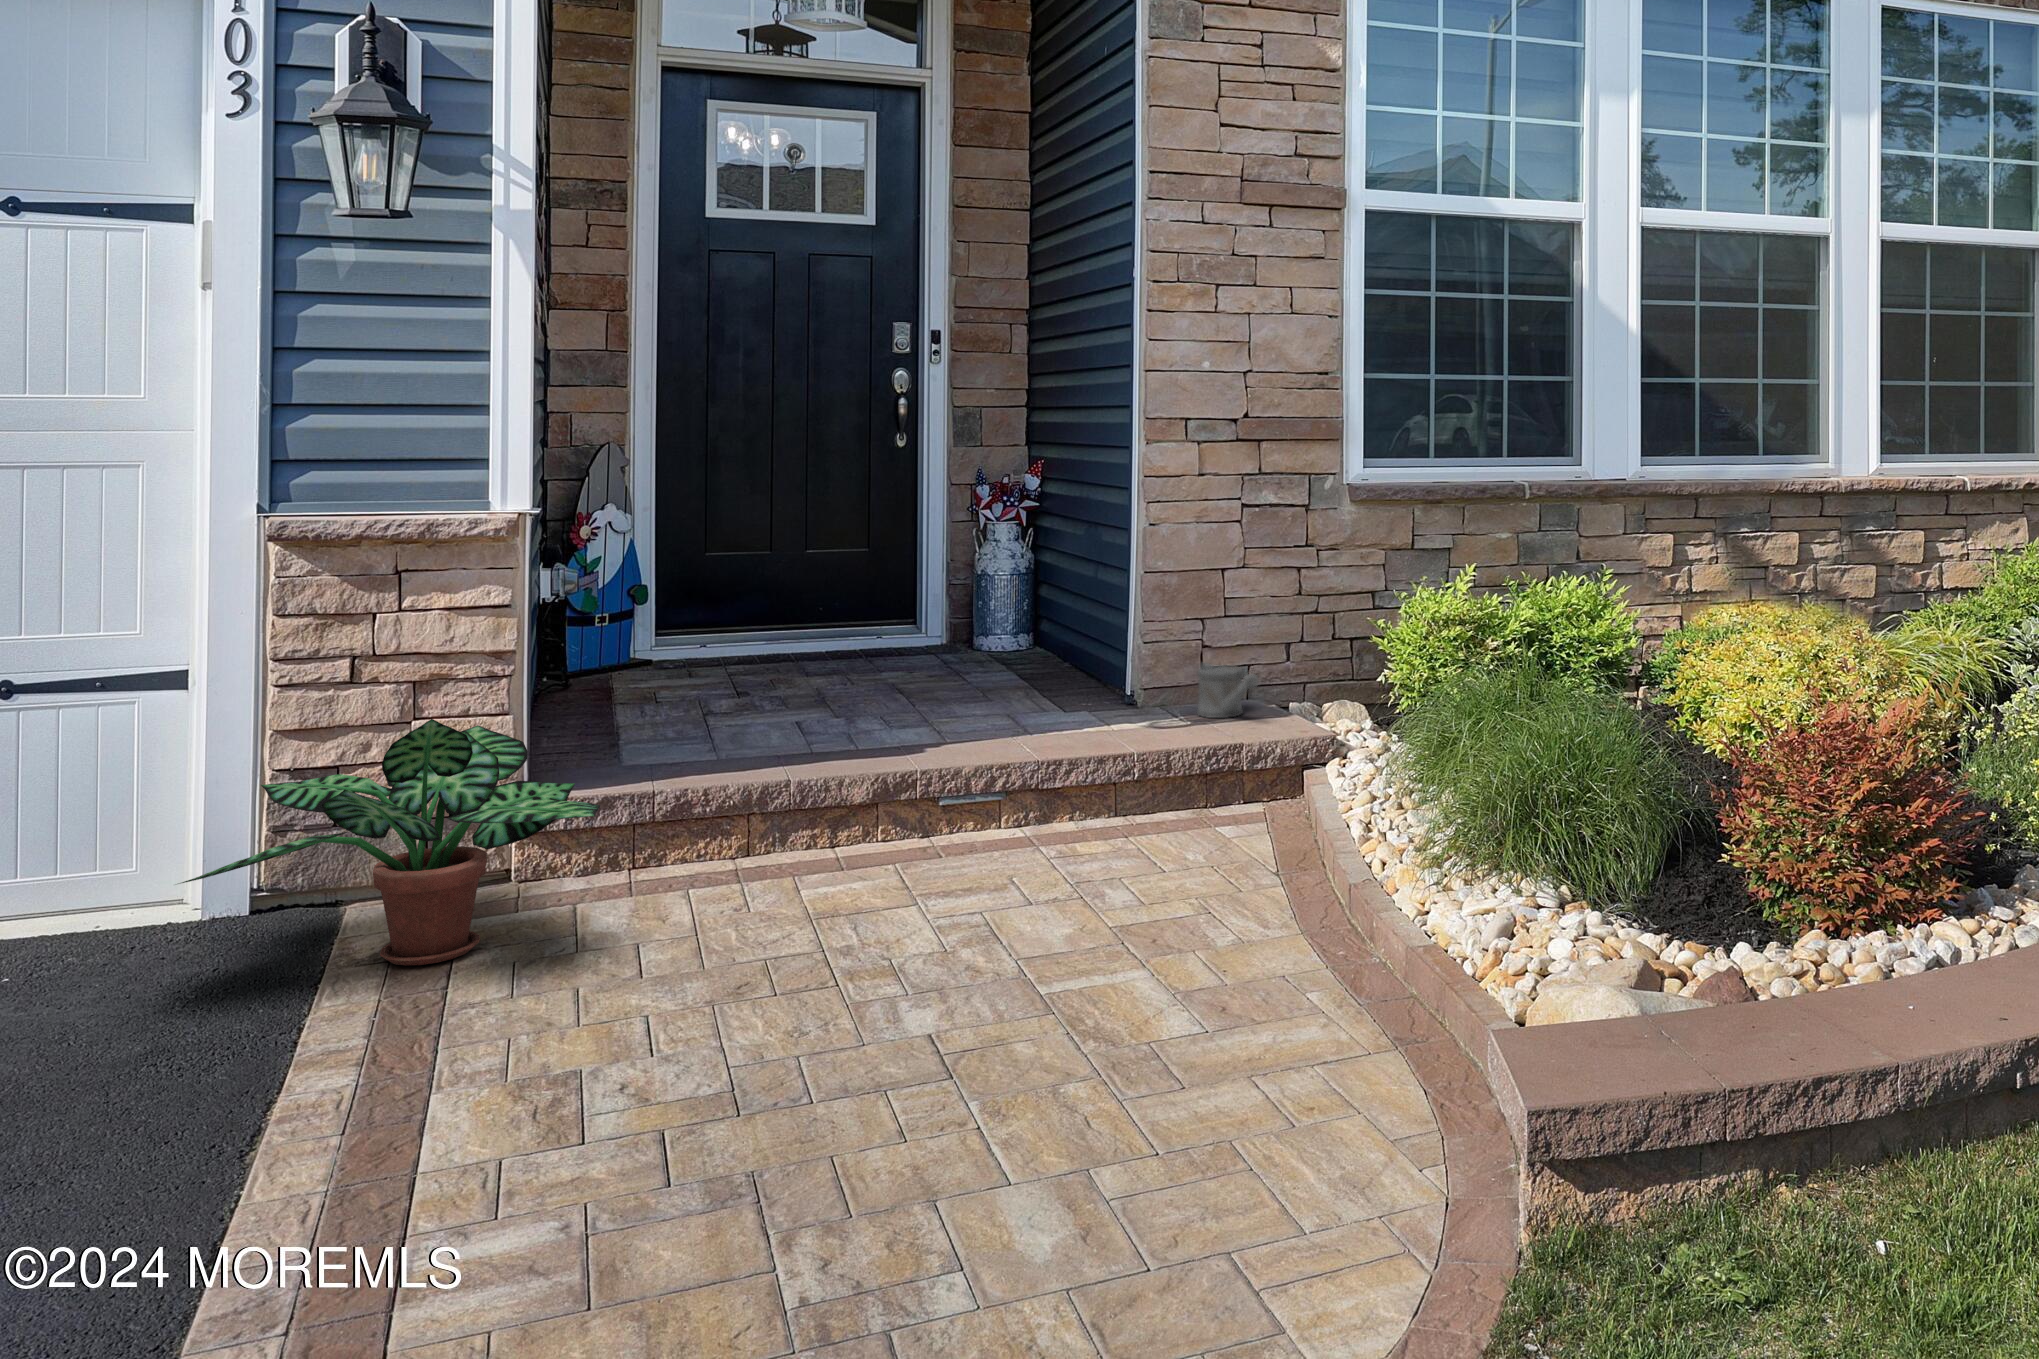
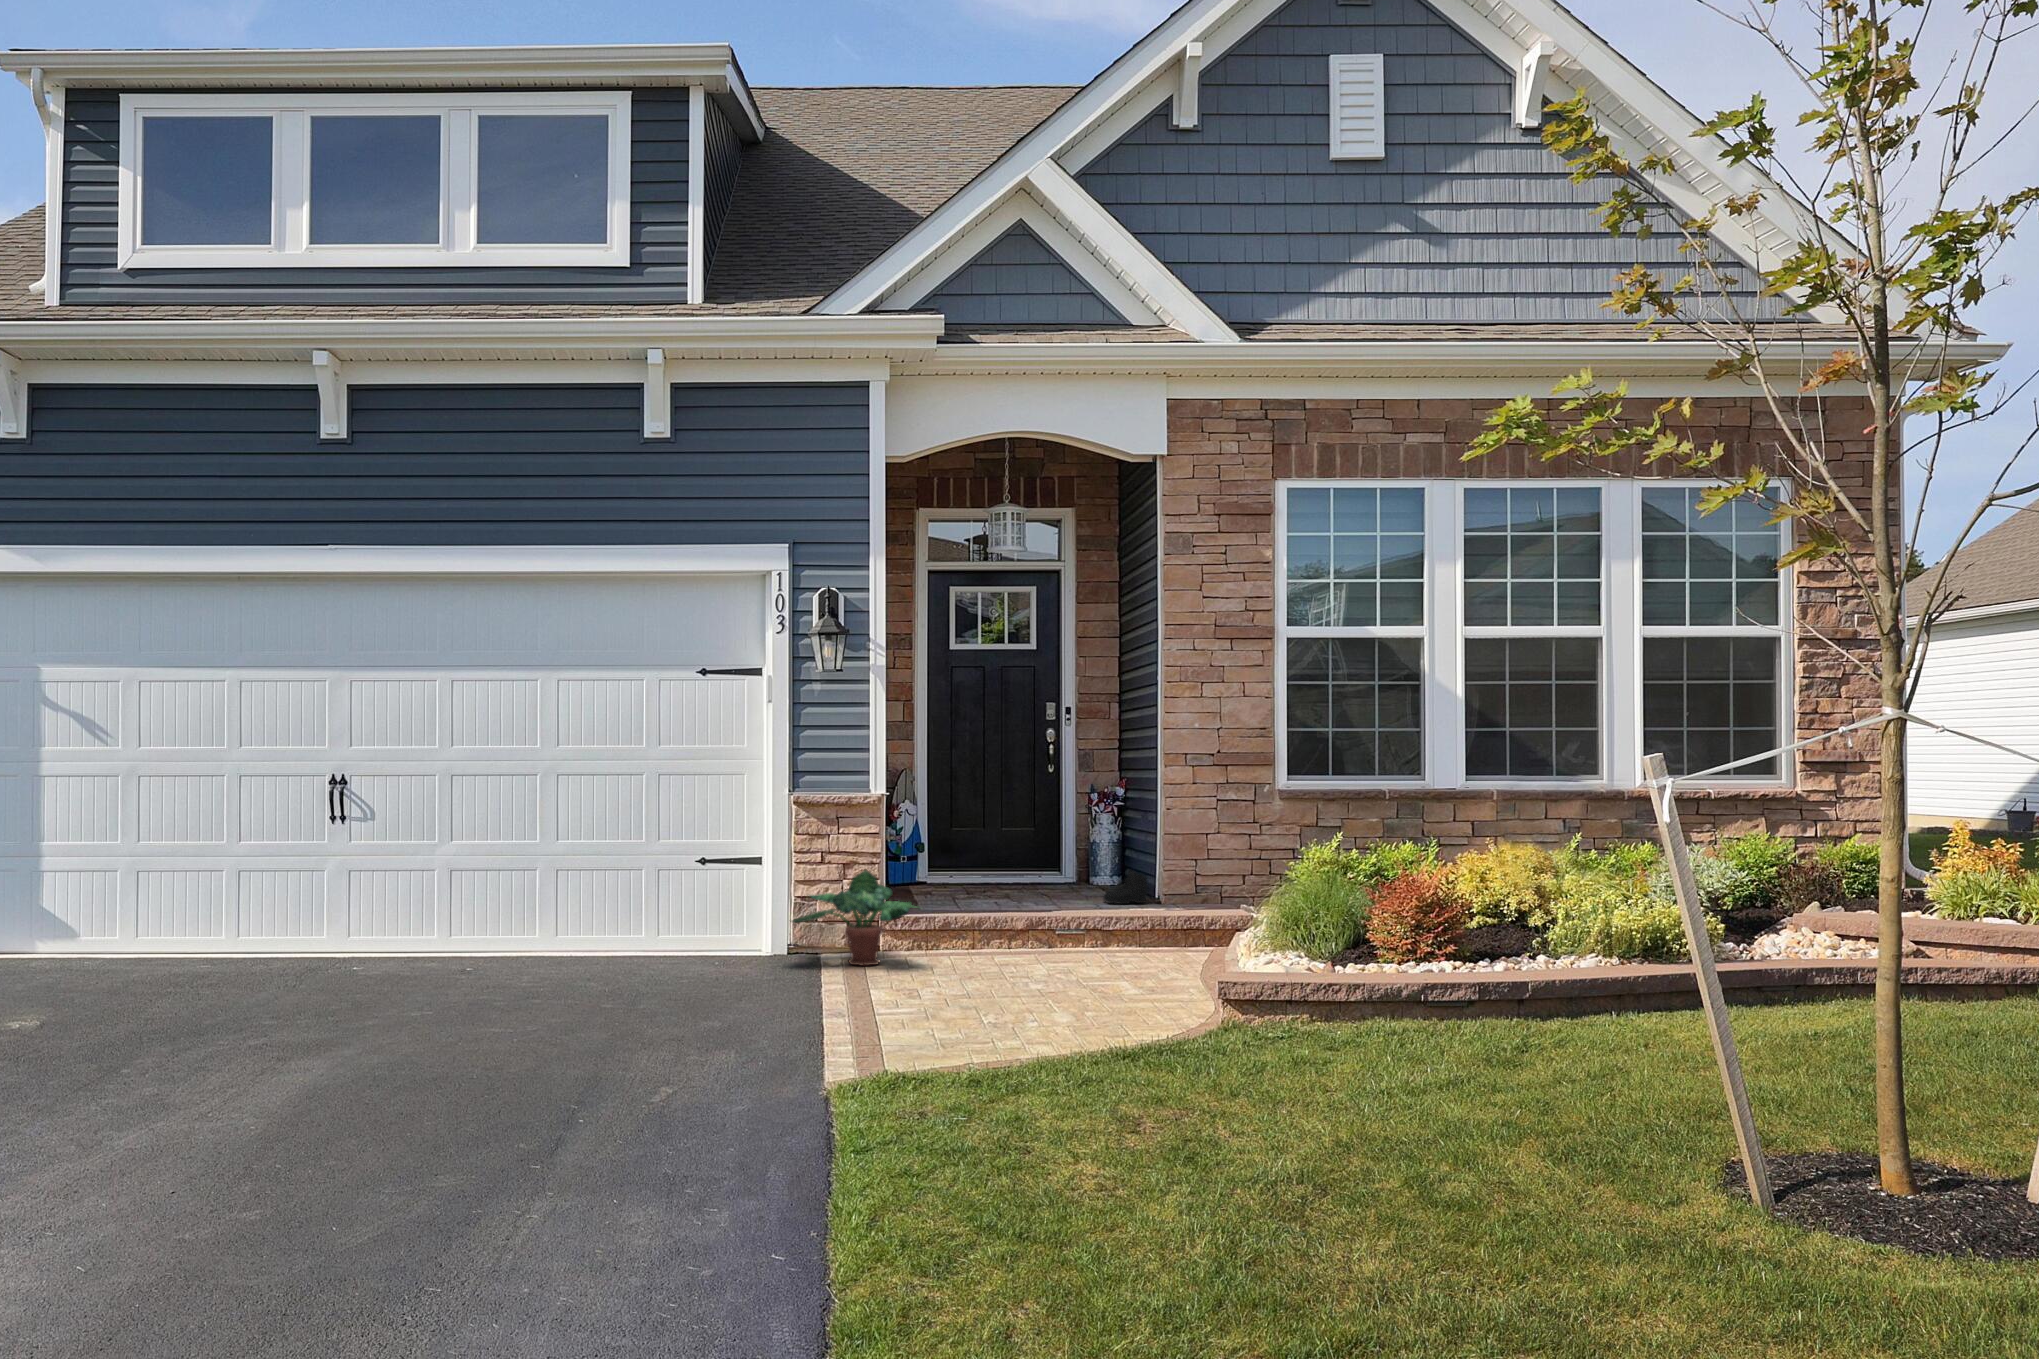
boots: none [1015,634,1109,707] -> present [1103,870,1148,904]
watering can: present [1197,663,1258,718] -> none [1189,884,1215,911]

